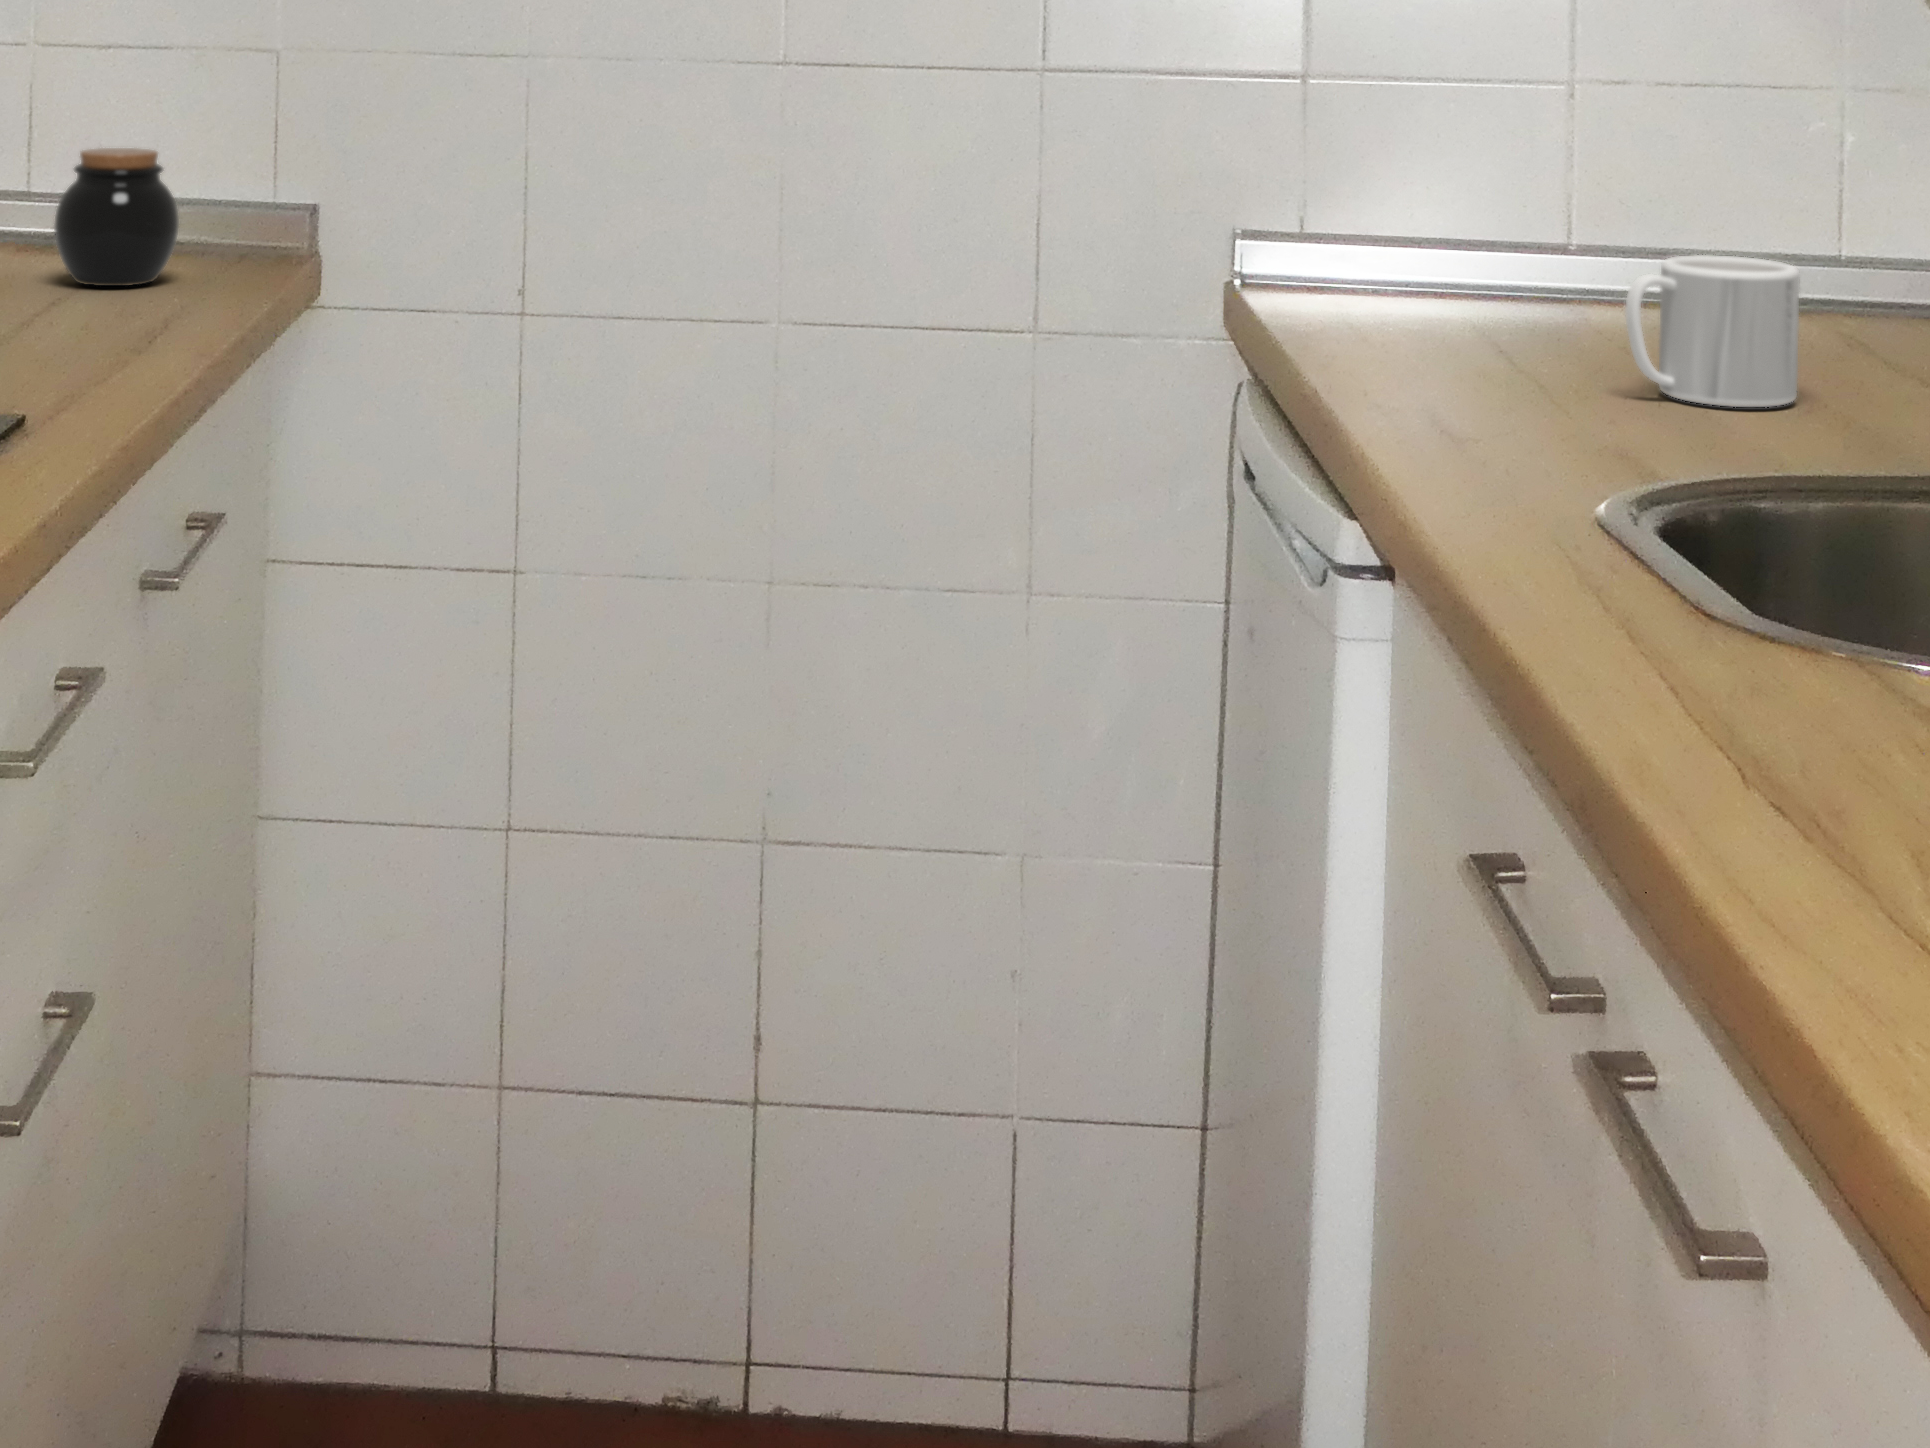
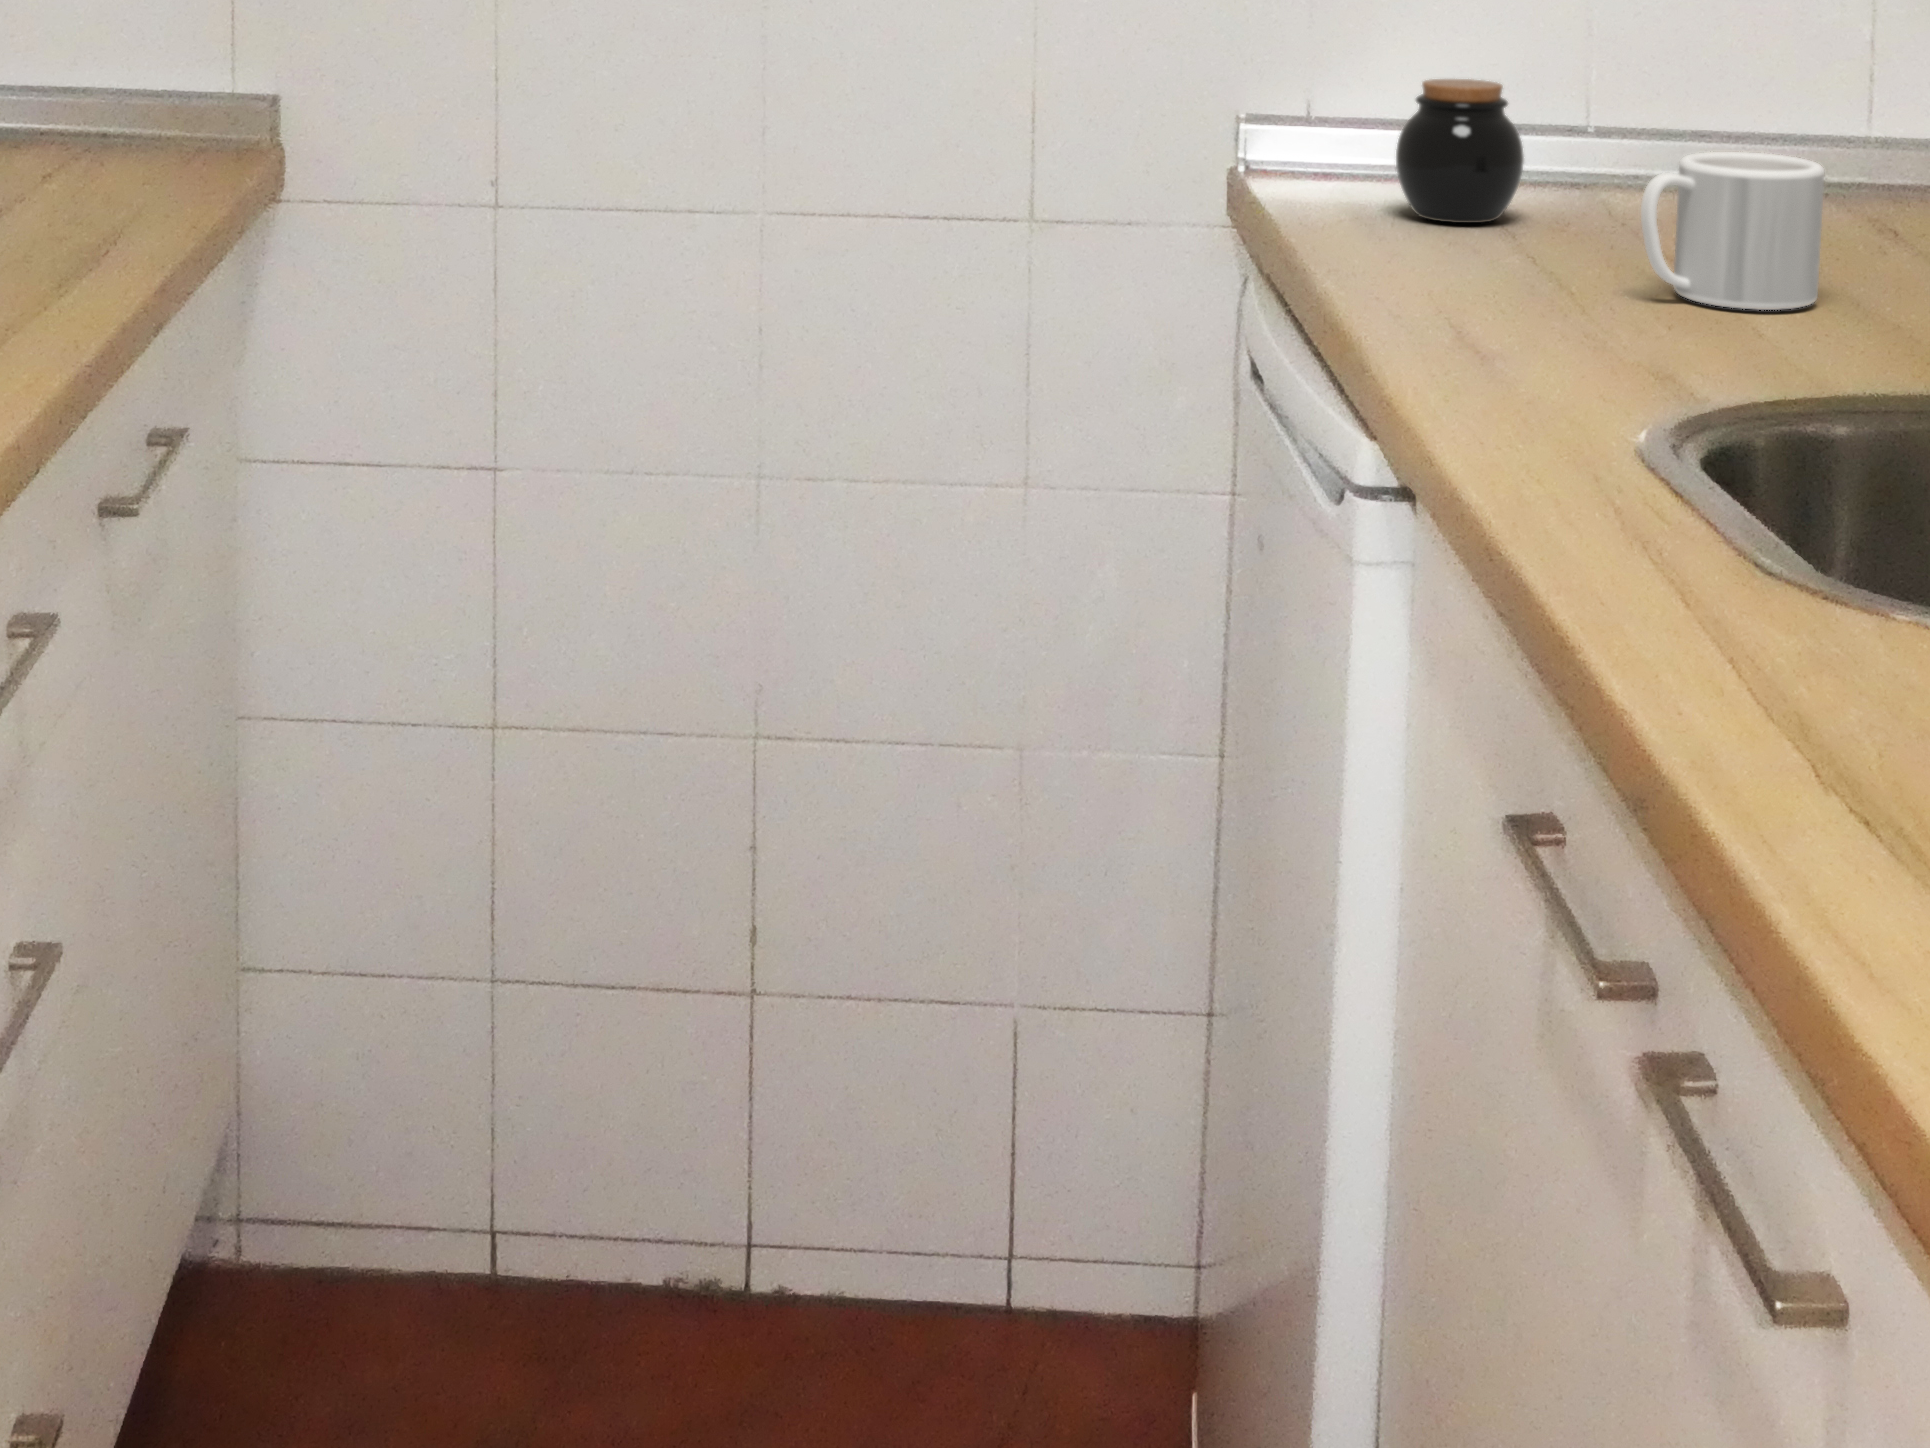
jar: present [54,148,179,286] -> present [1396,79,1524,223]

